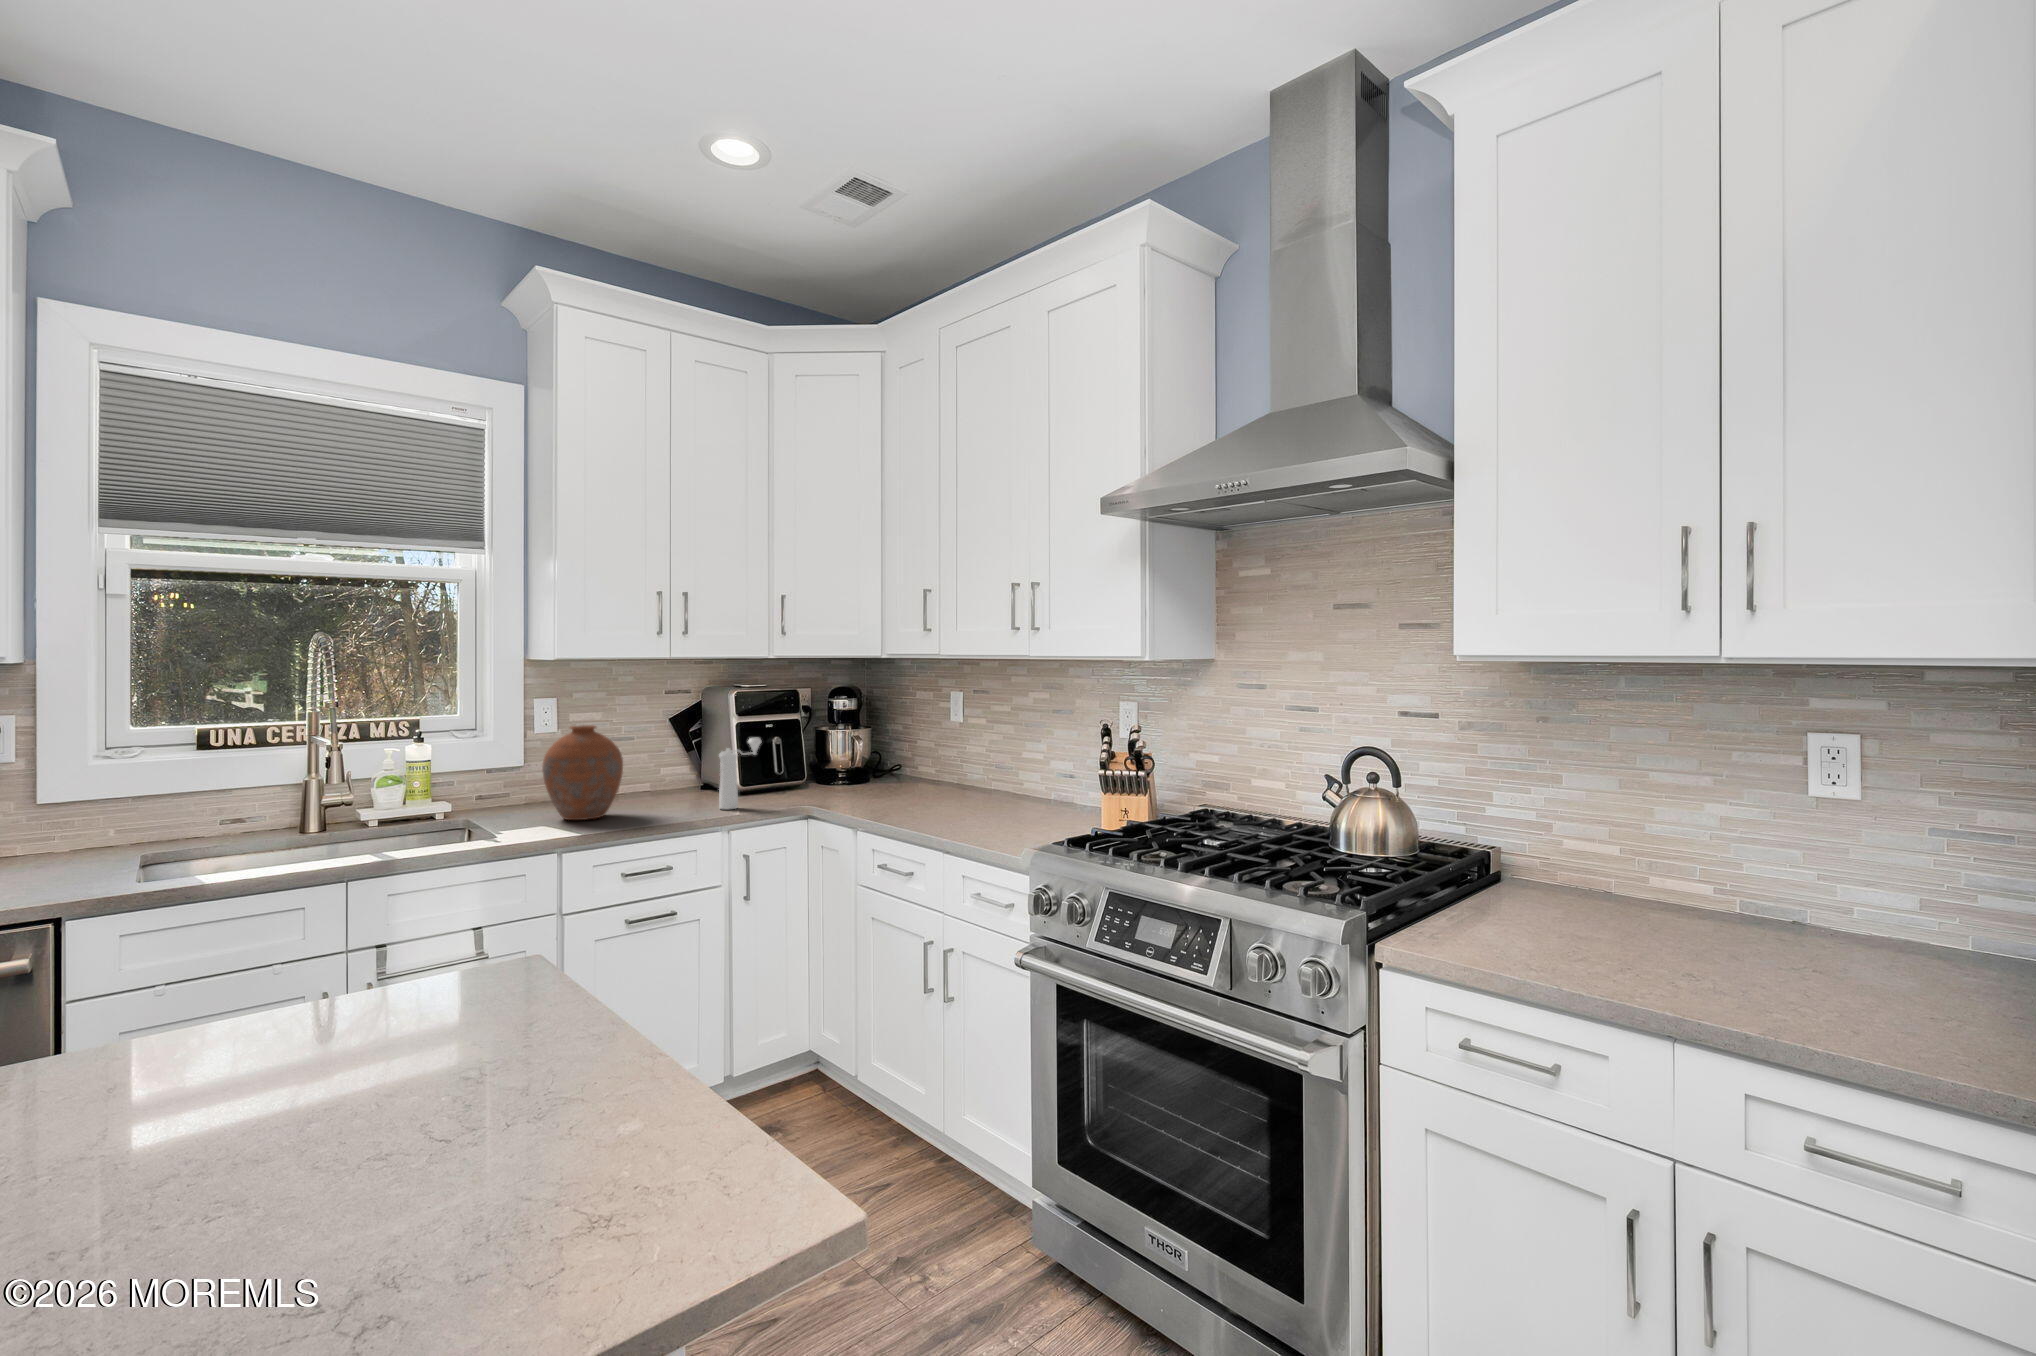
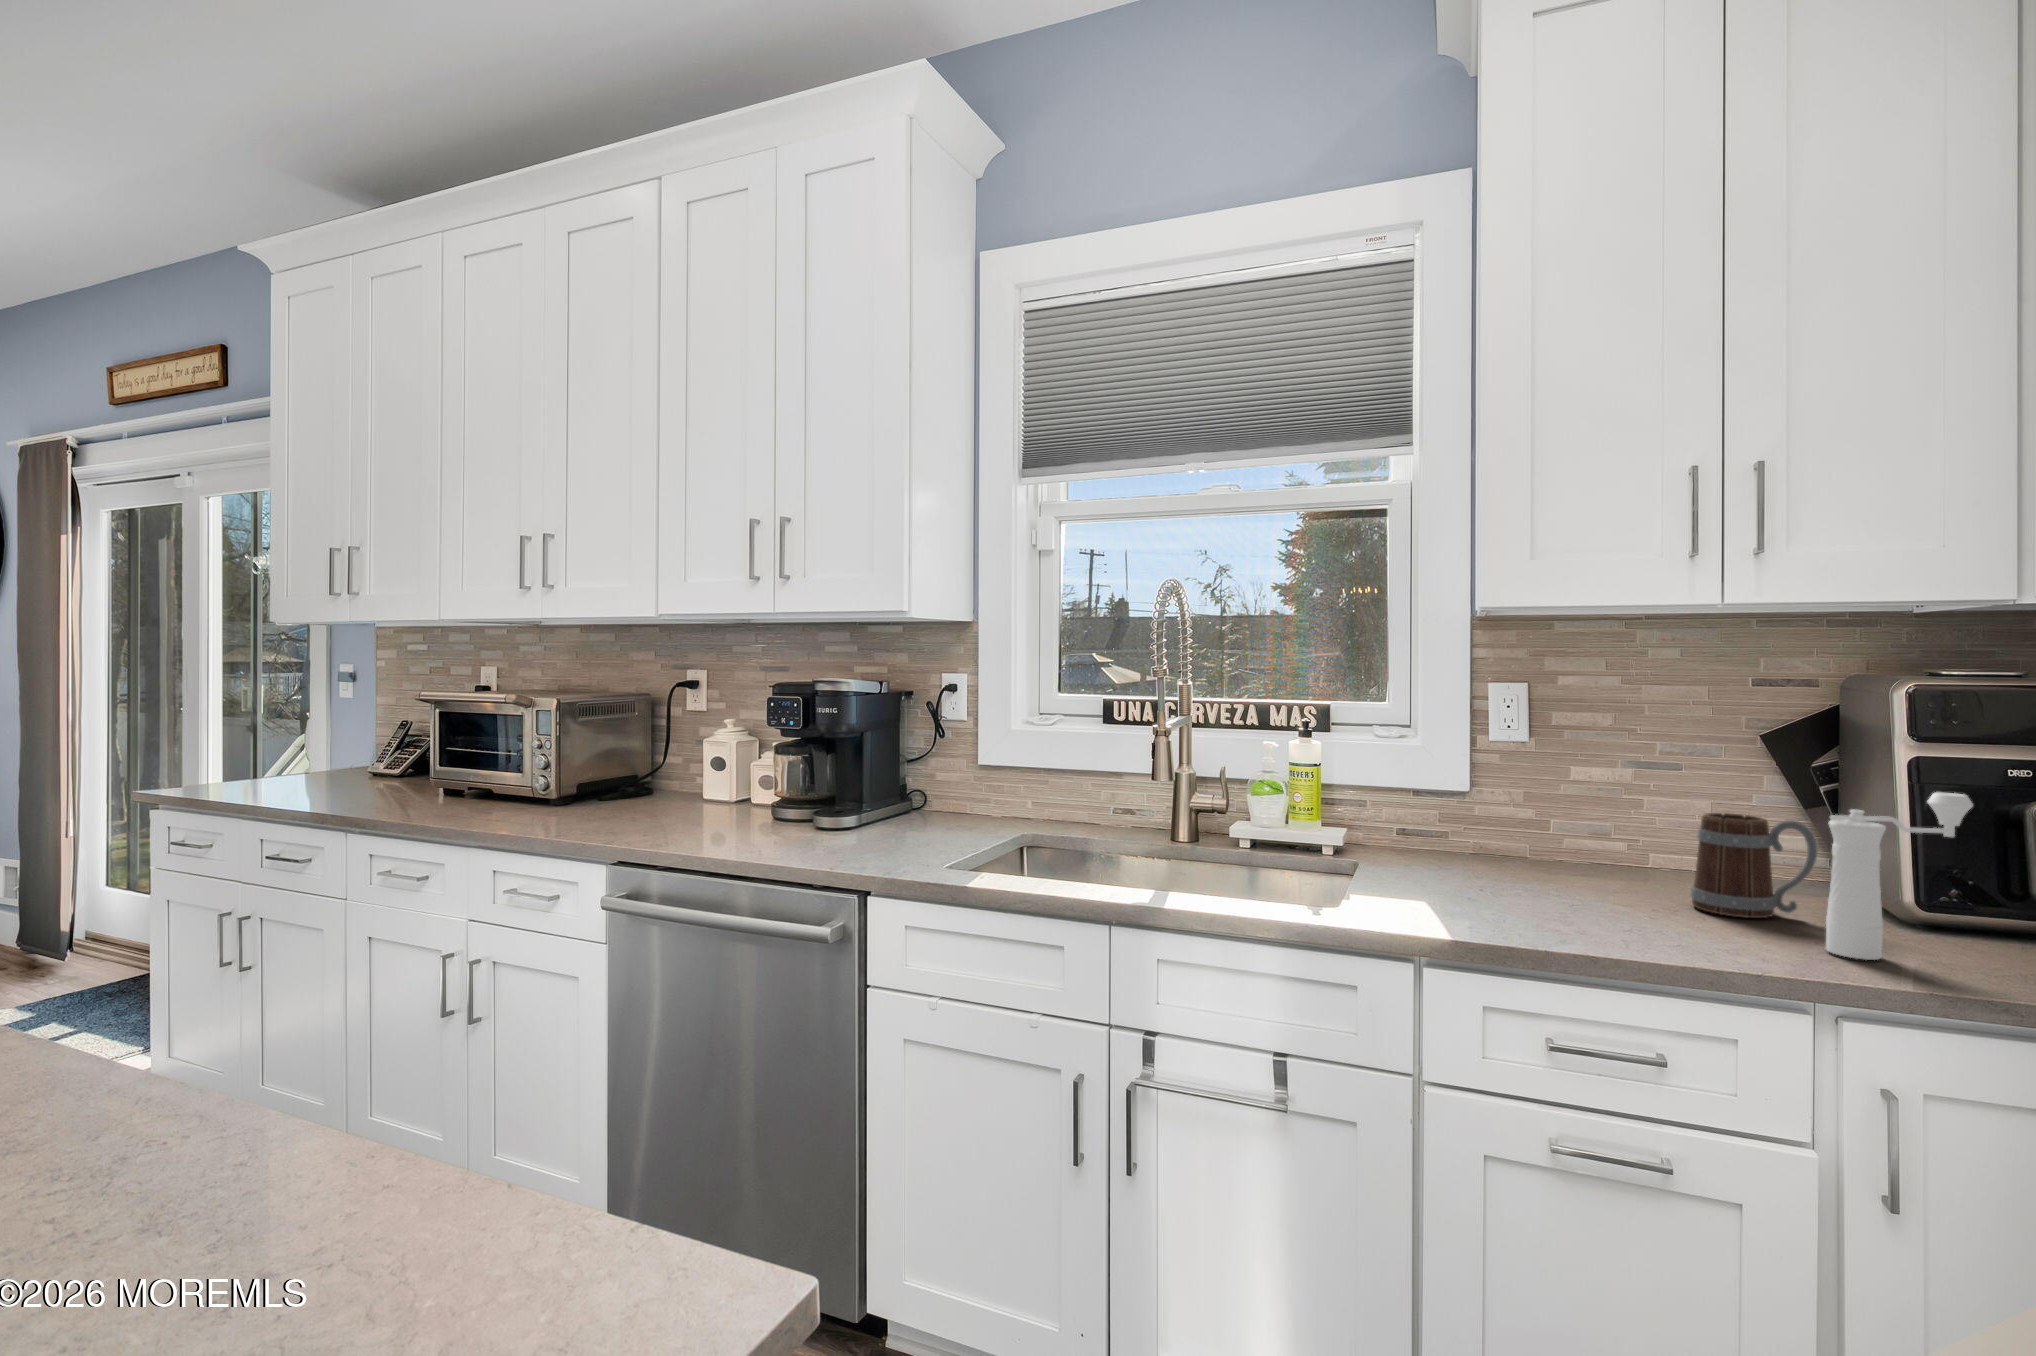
vase: present [542,725,623,820] -> none [1446,729,1597,908]
mug: none [657,757,707,805] -> present [1691,813,1818,918]

